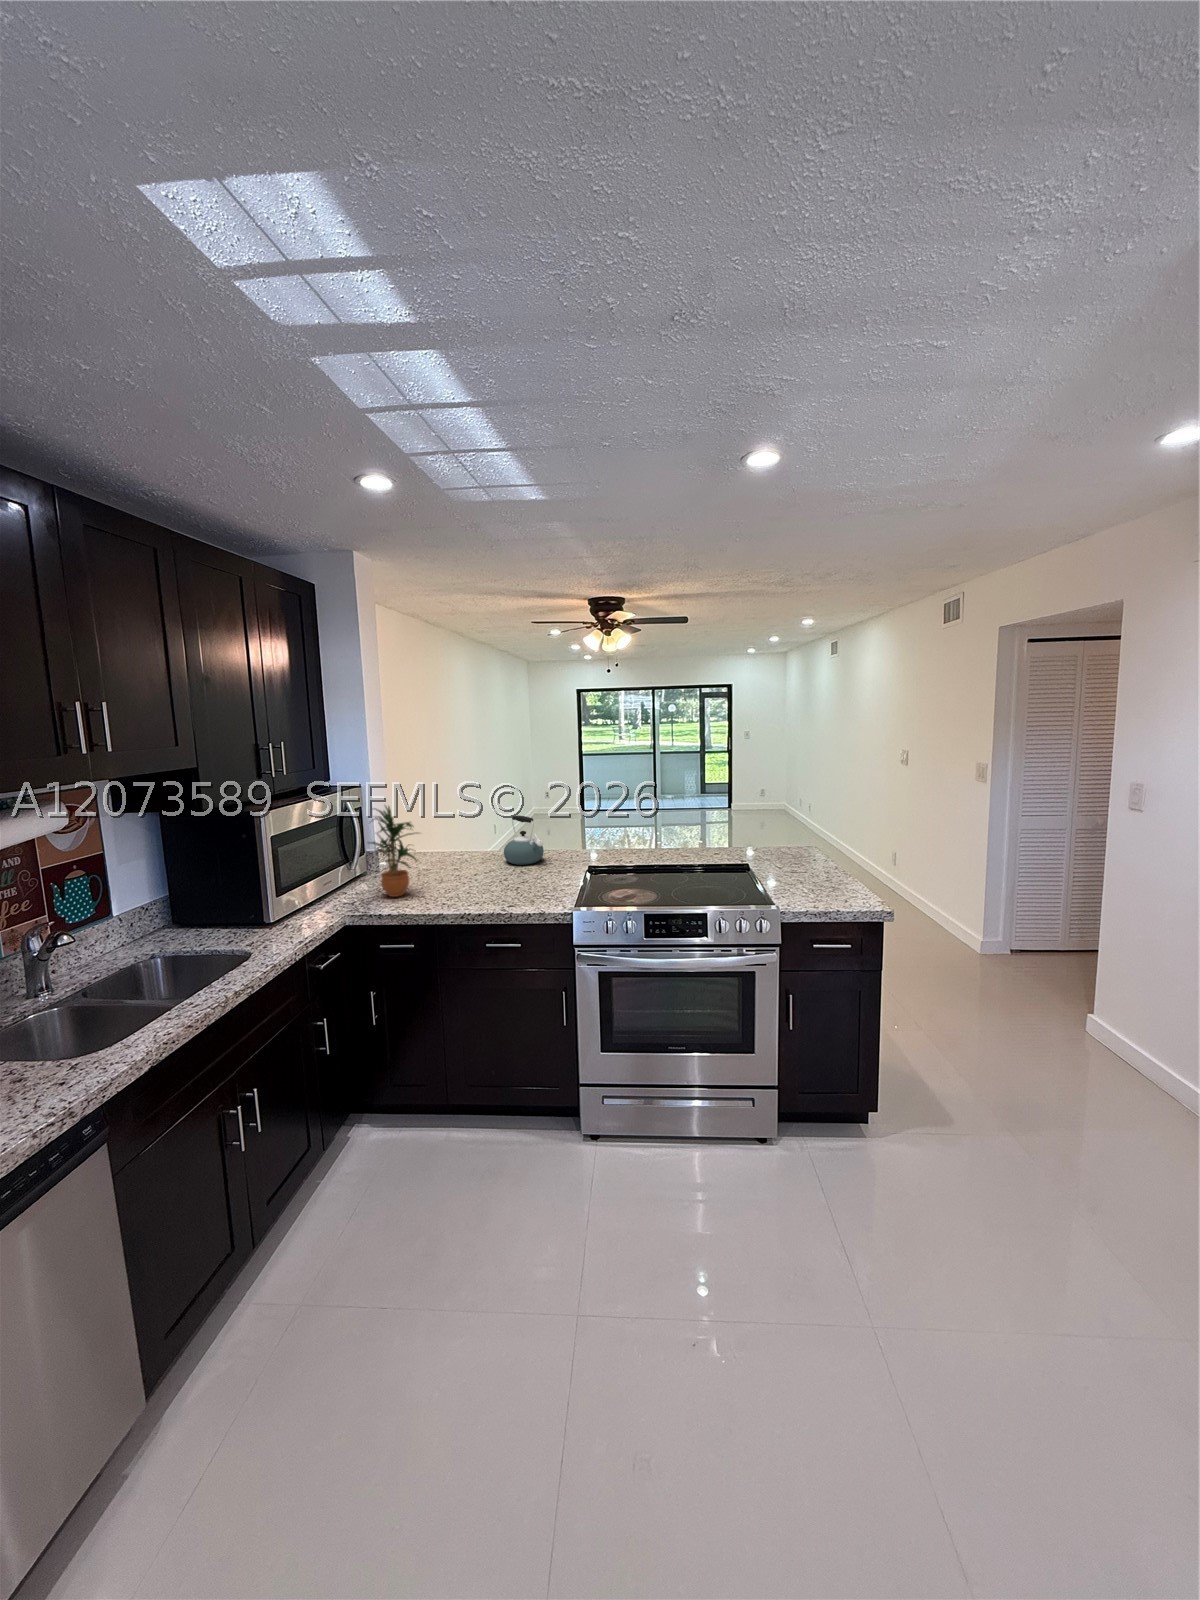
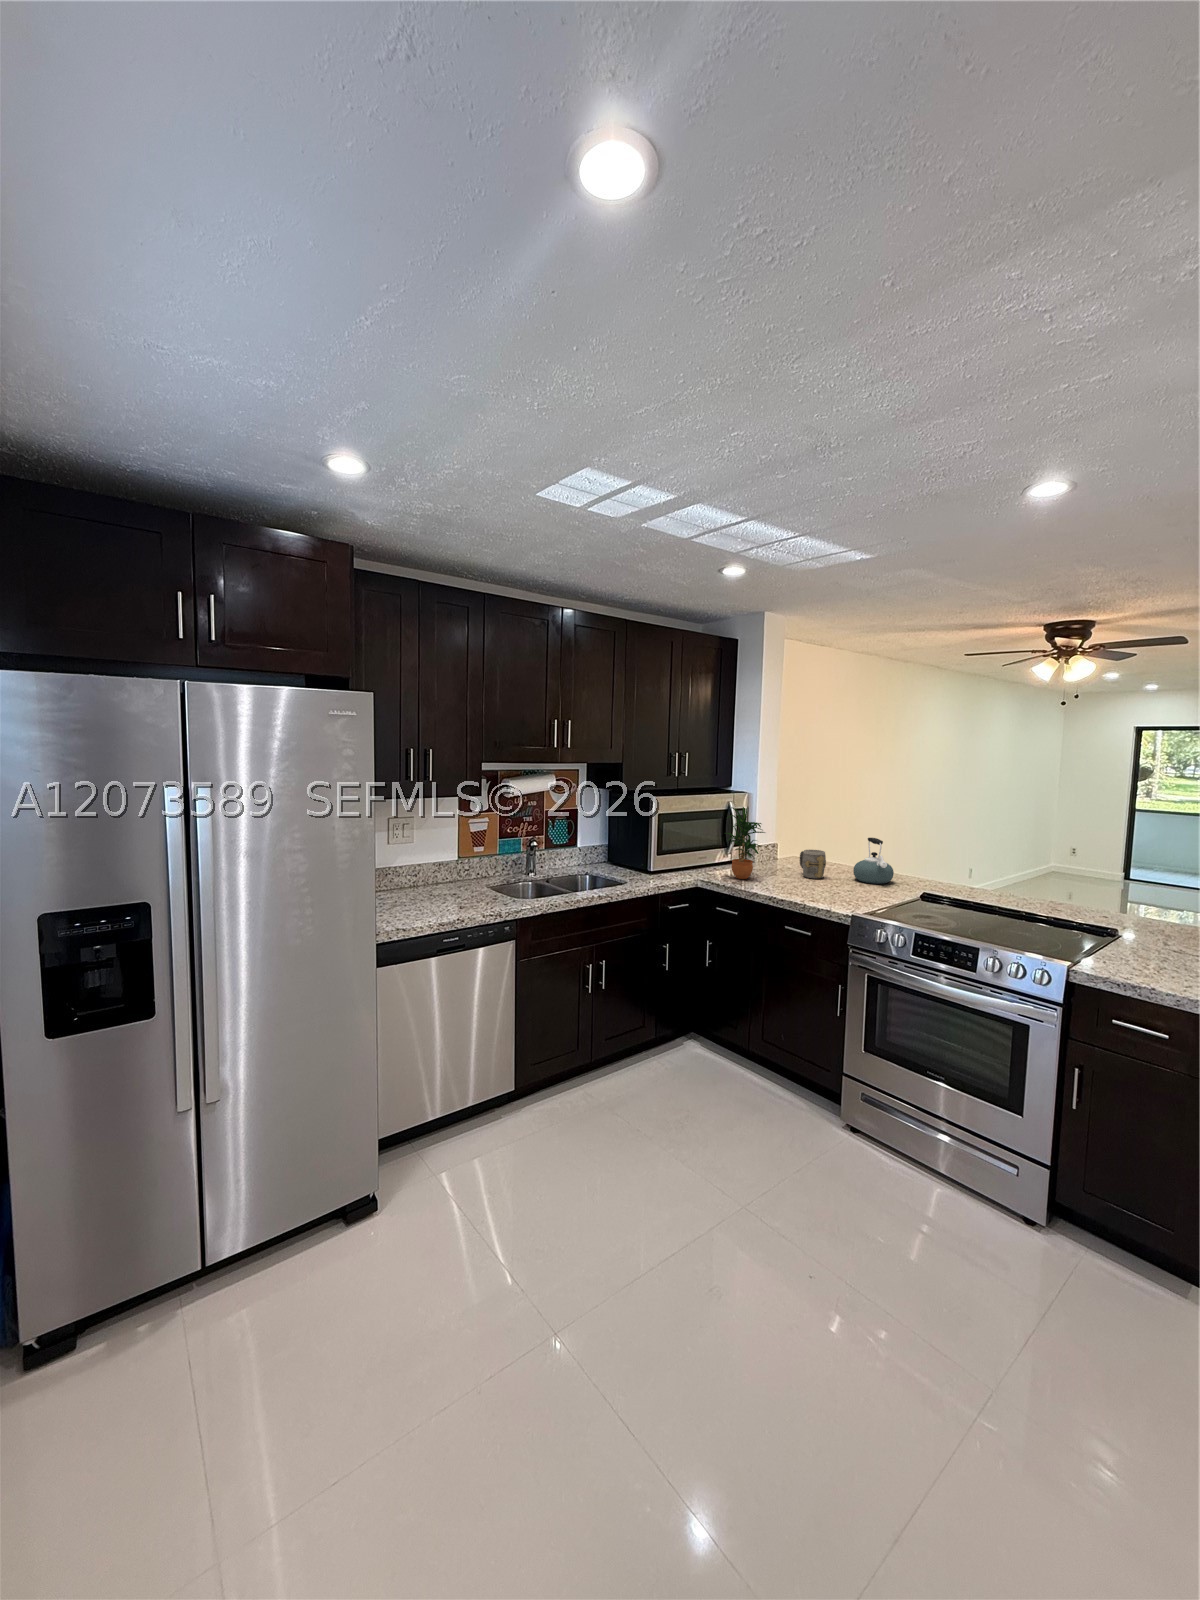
mug: none [444,839,479,874] -> present [800,849,826,879]

